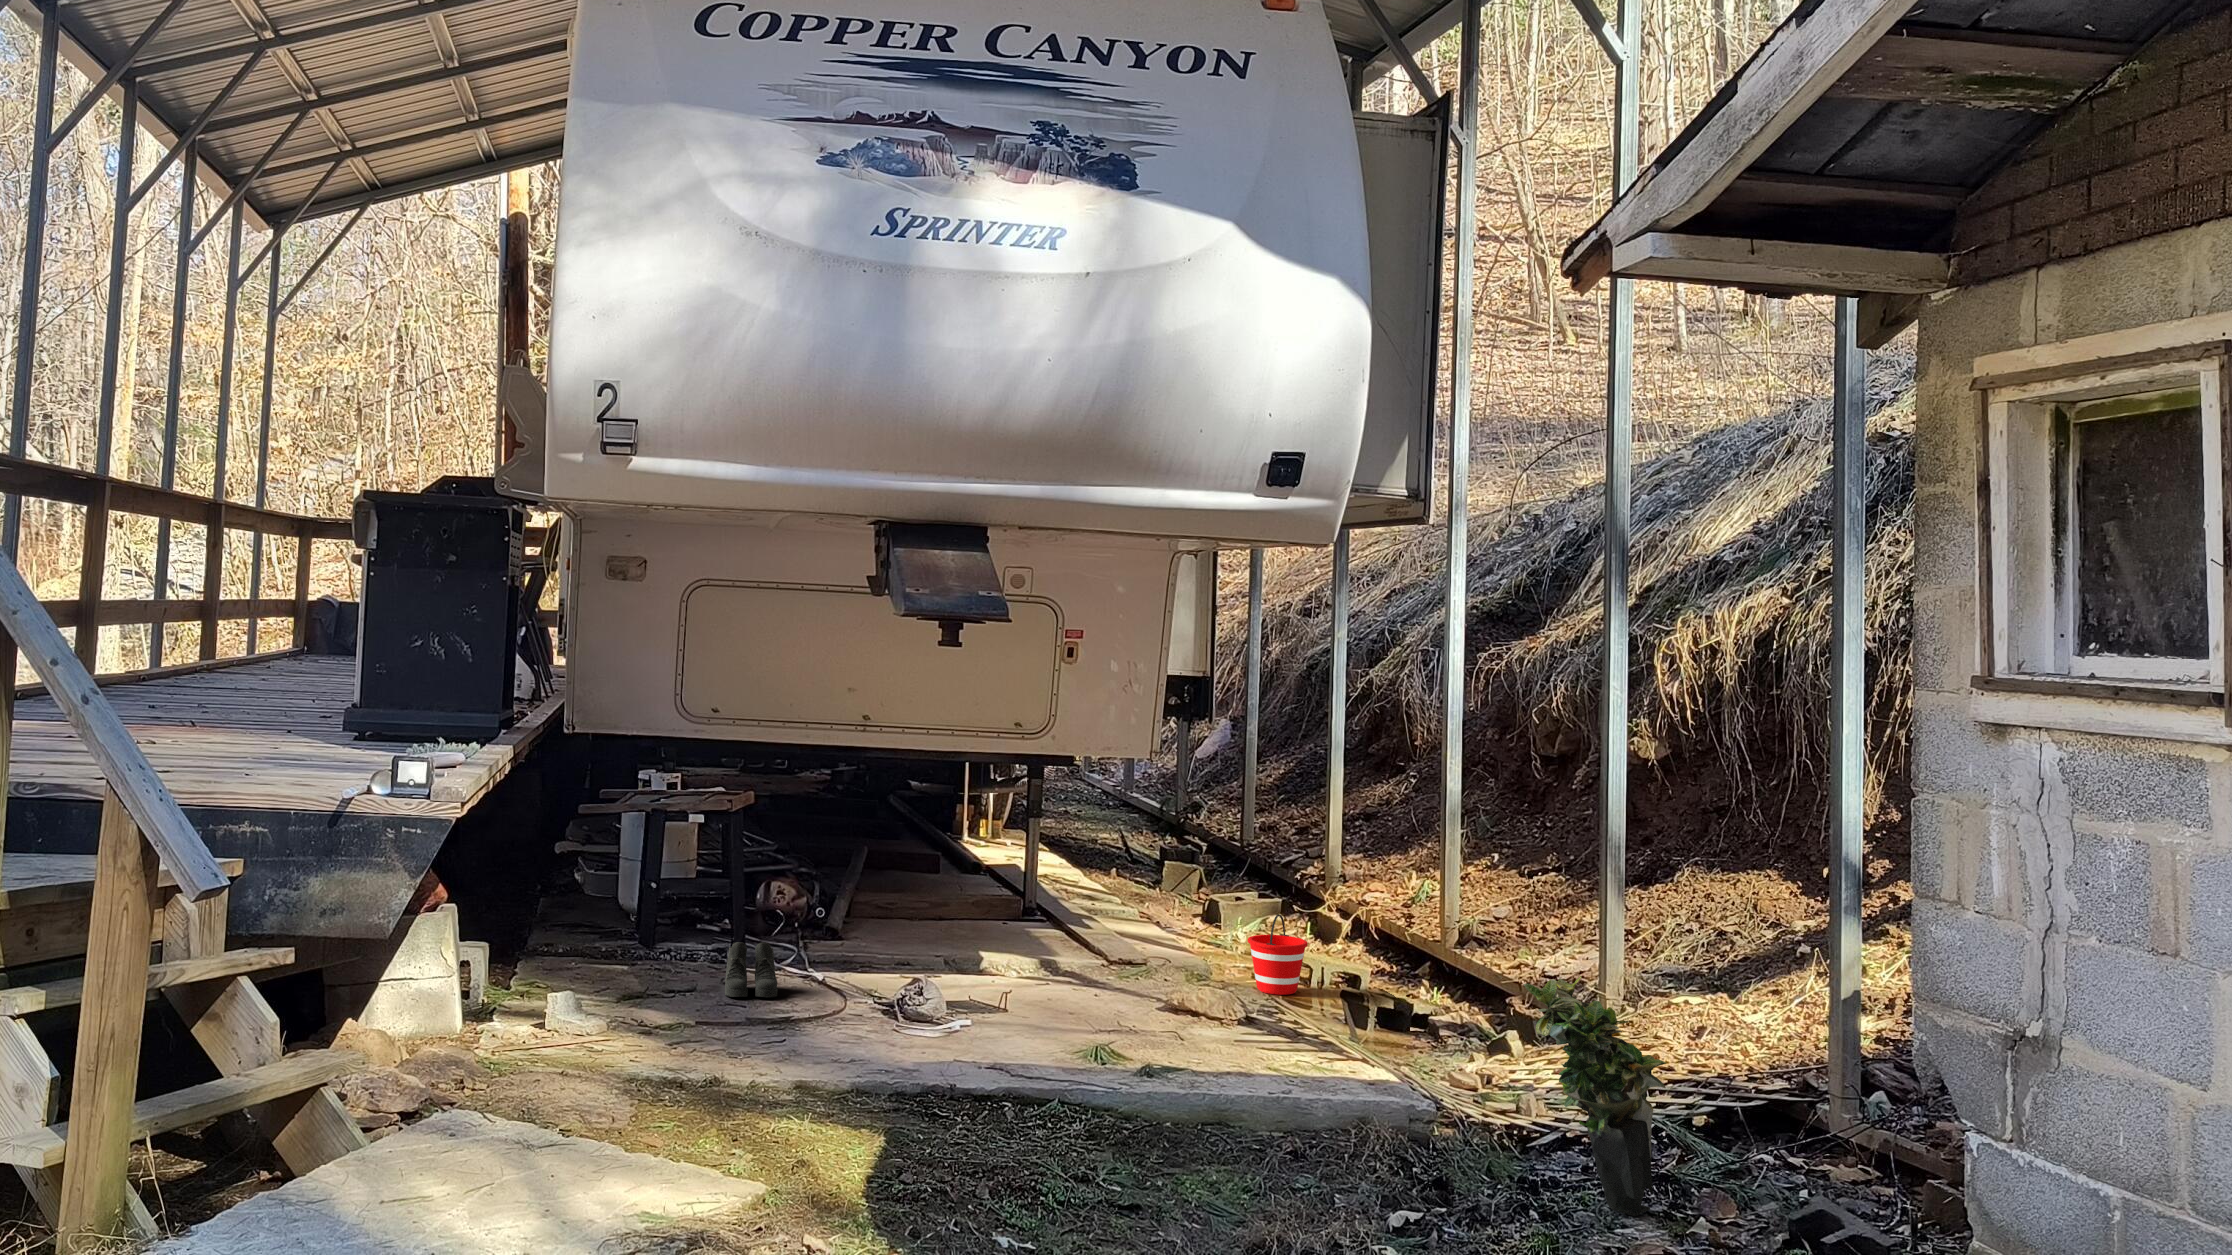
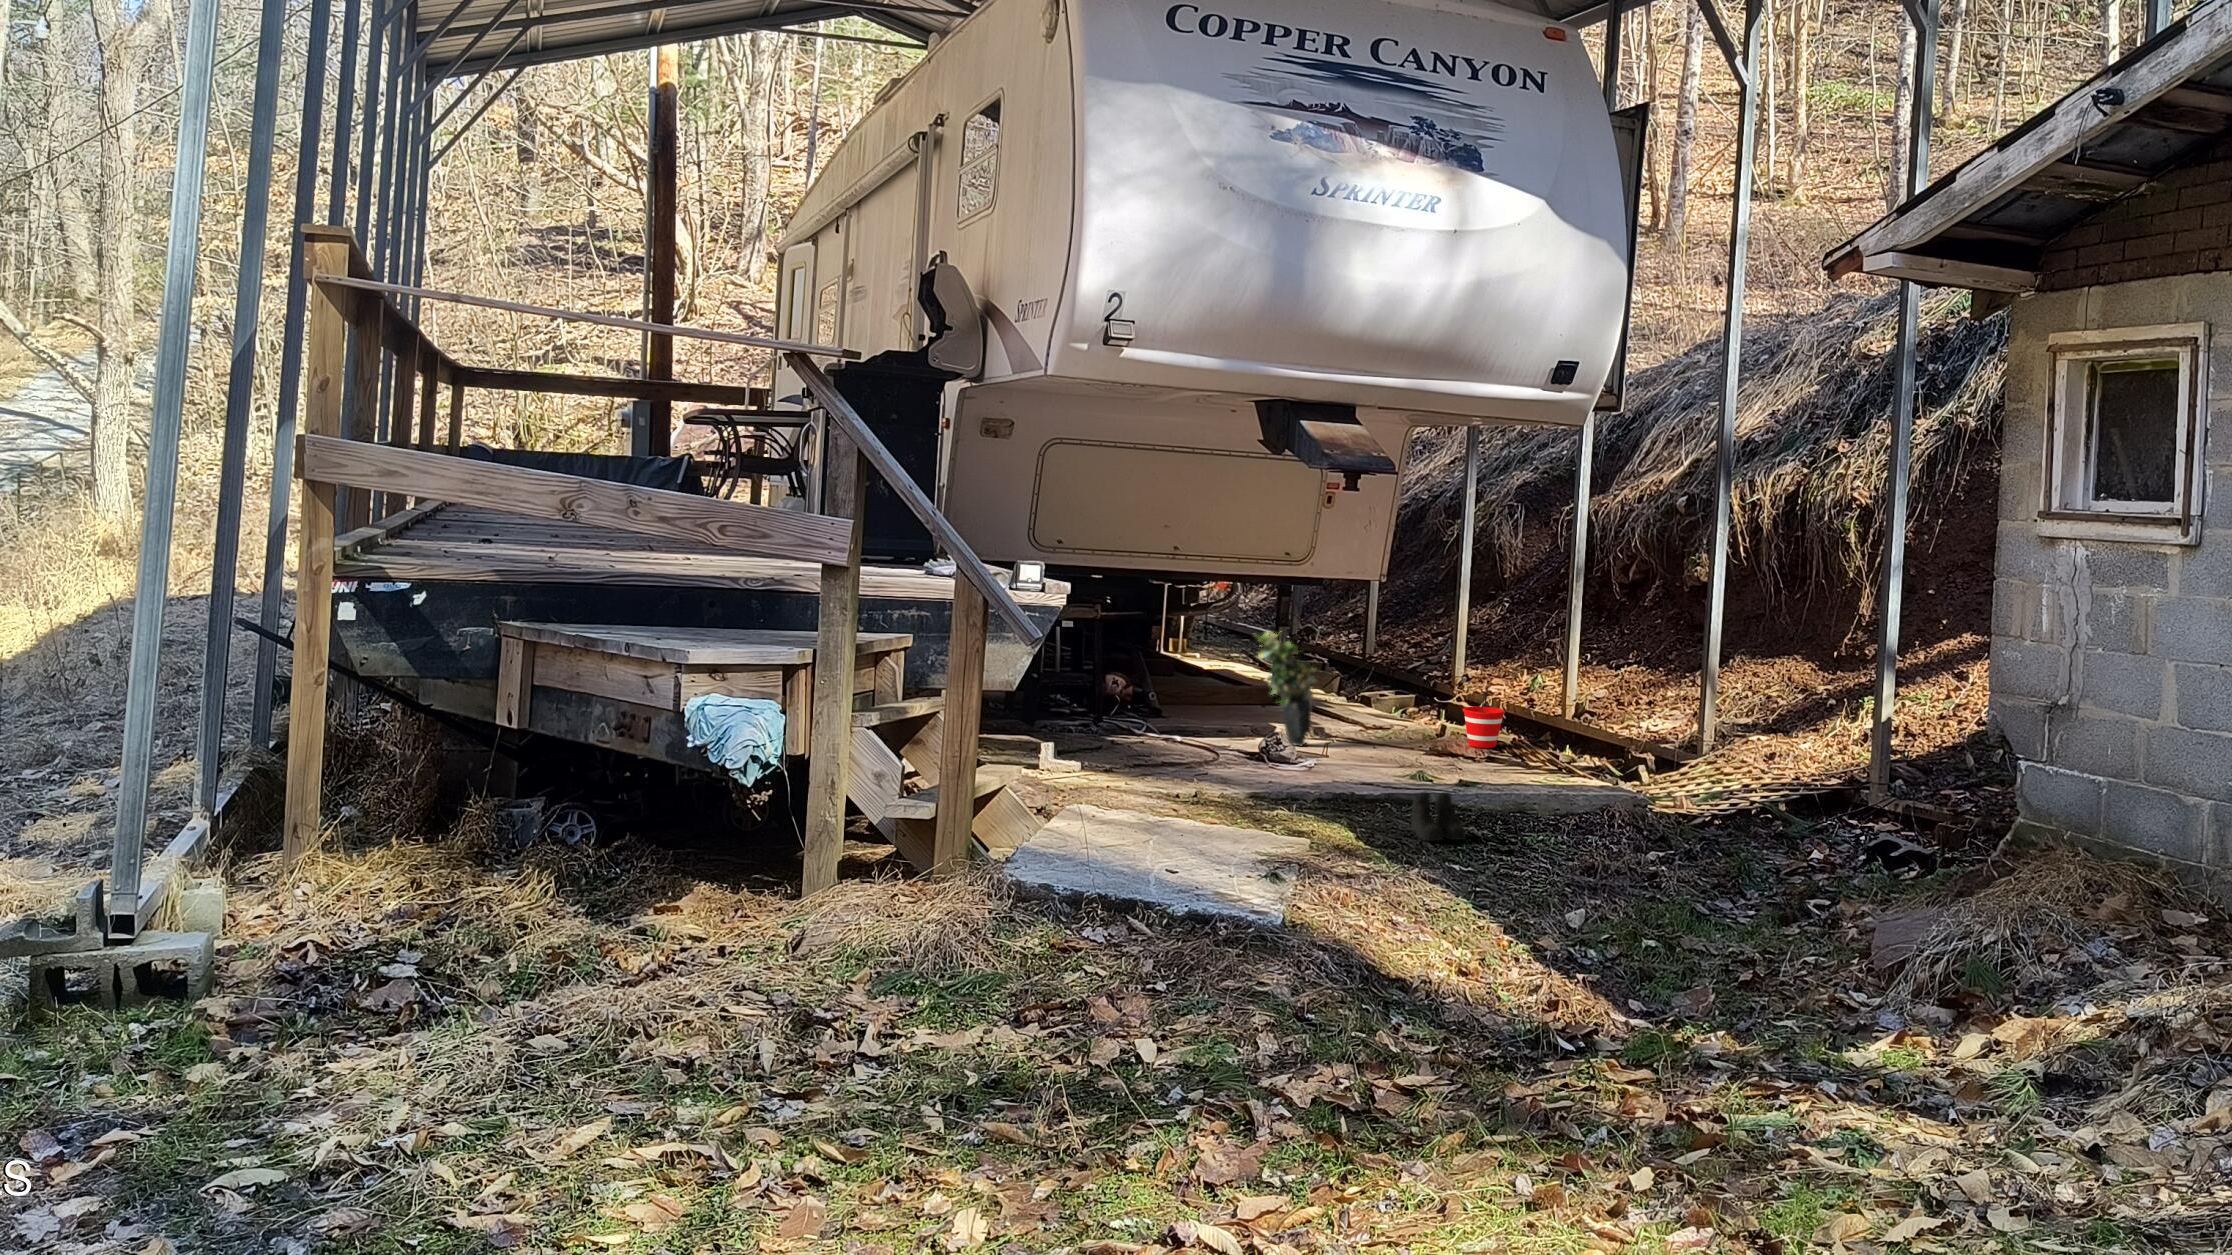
boots: present [725,942,777,997] -> present [1411,792,1466,841]
potted plant: present [1524,977,1666,1216] -> present [1255,632,1318,746]

